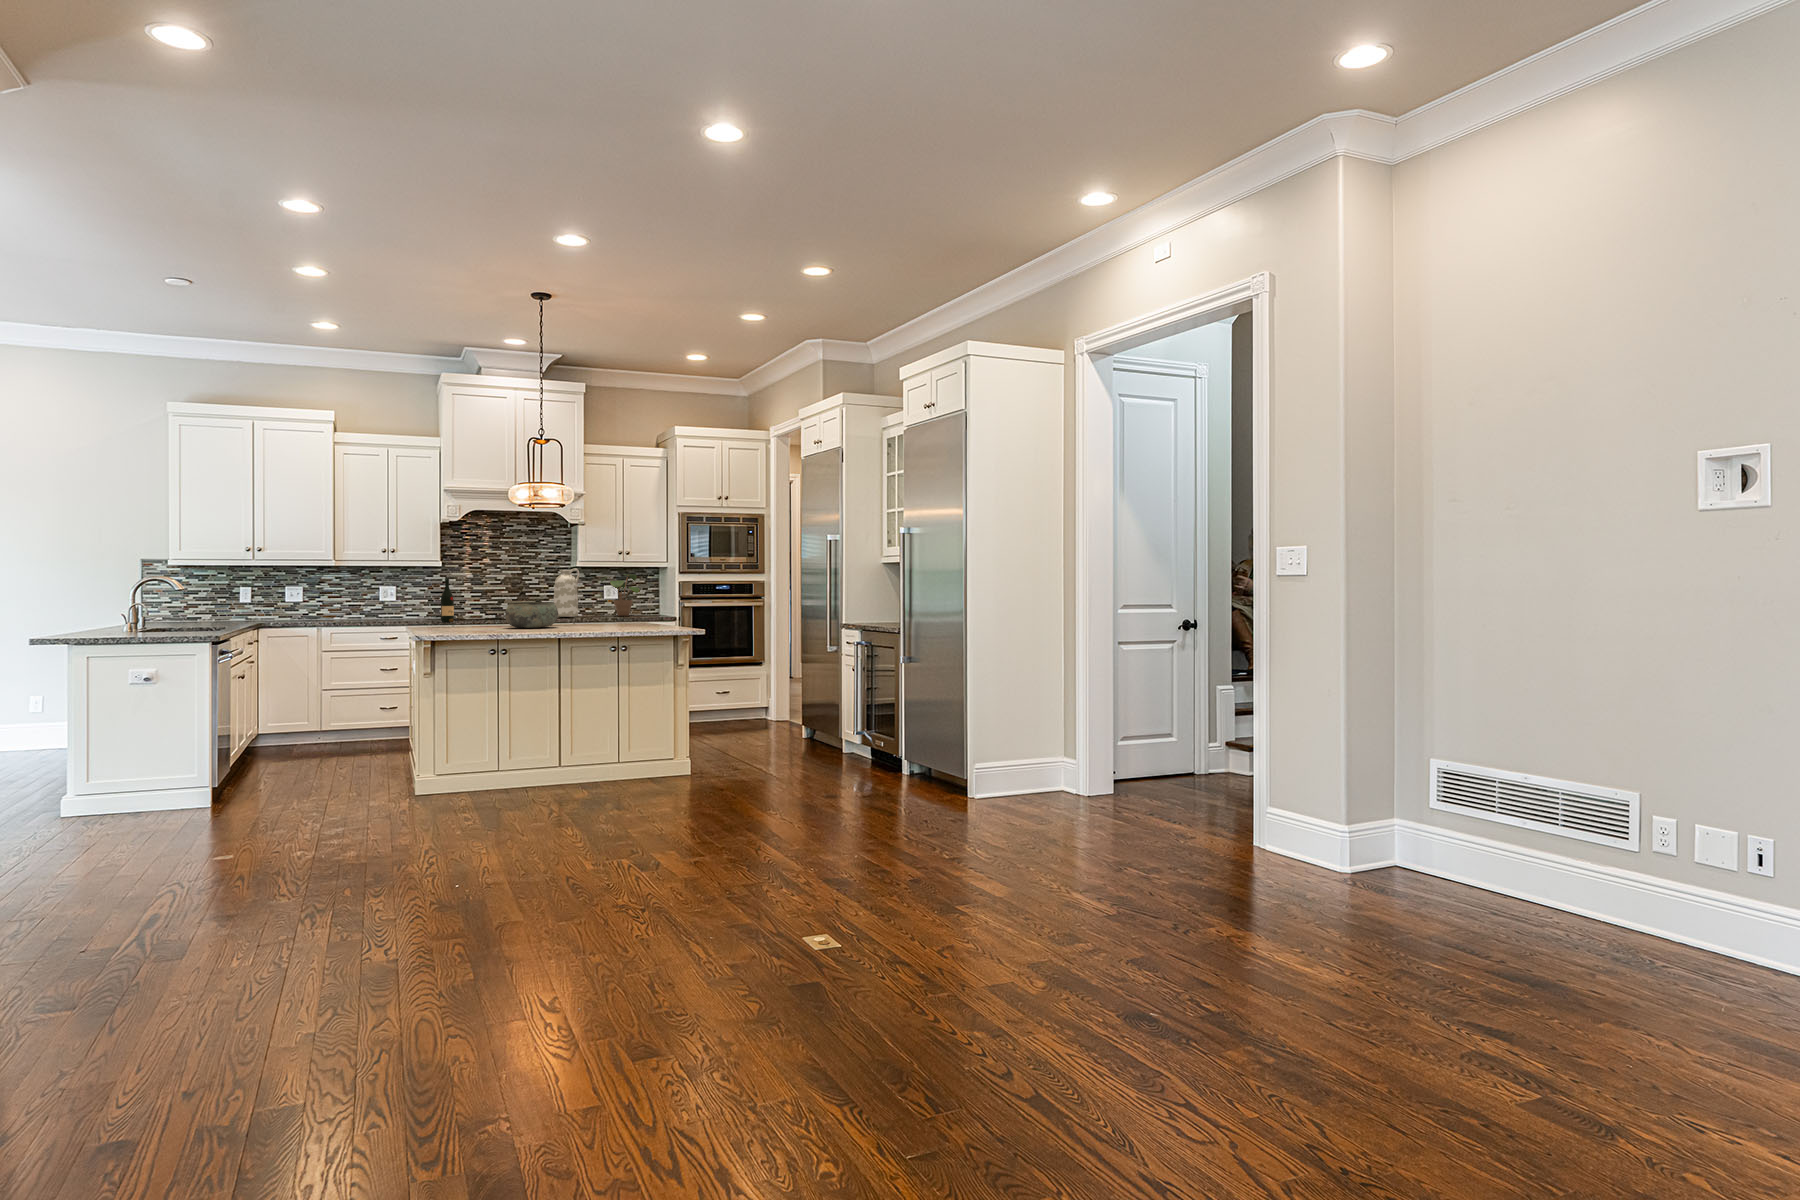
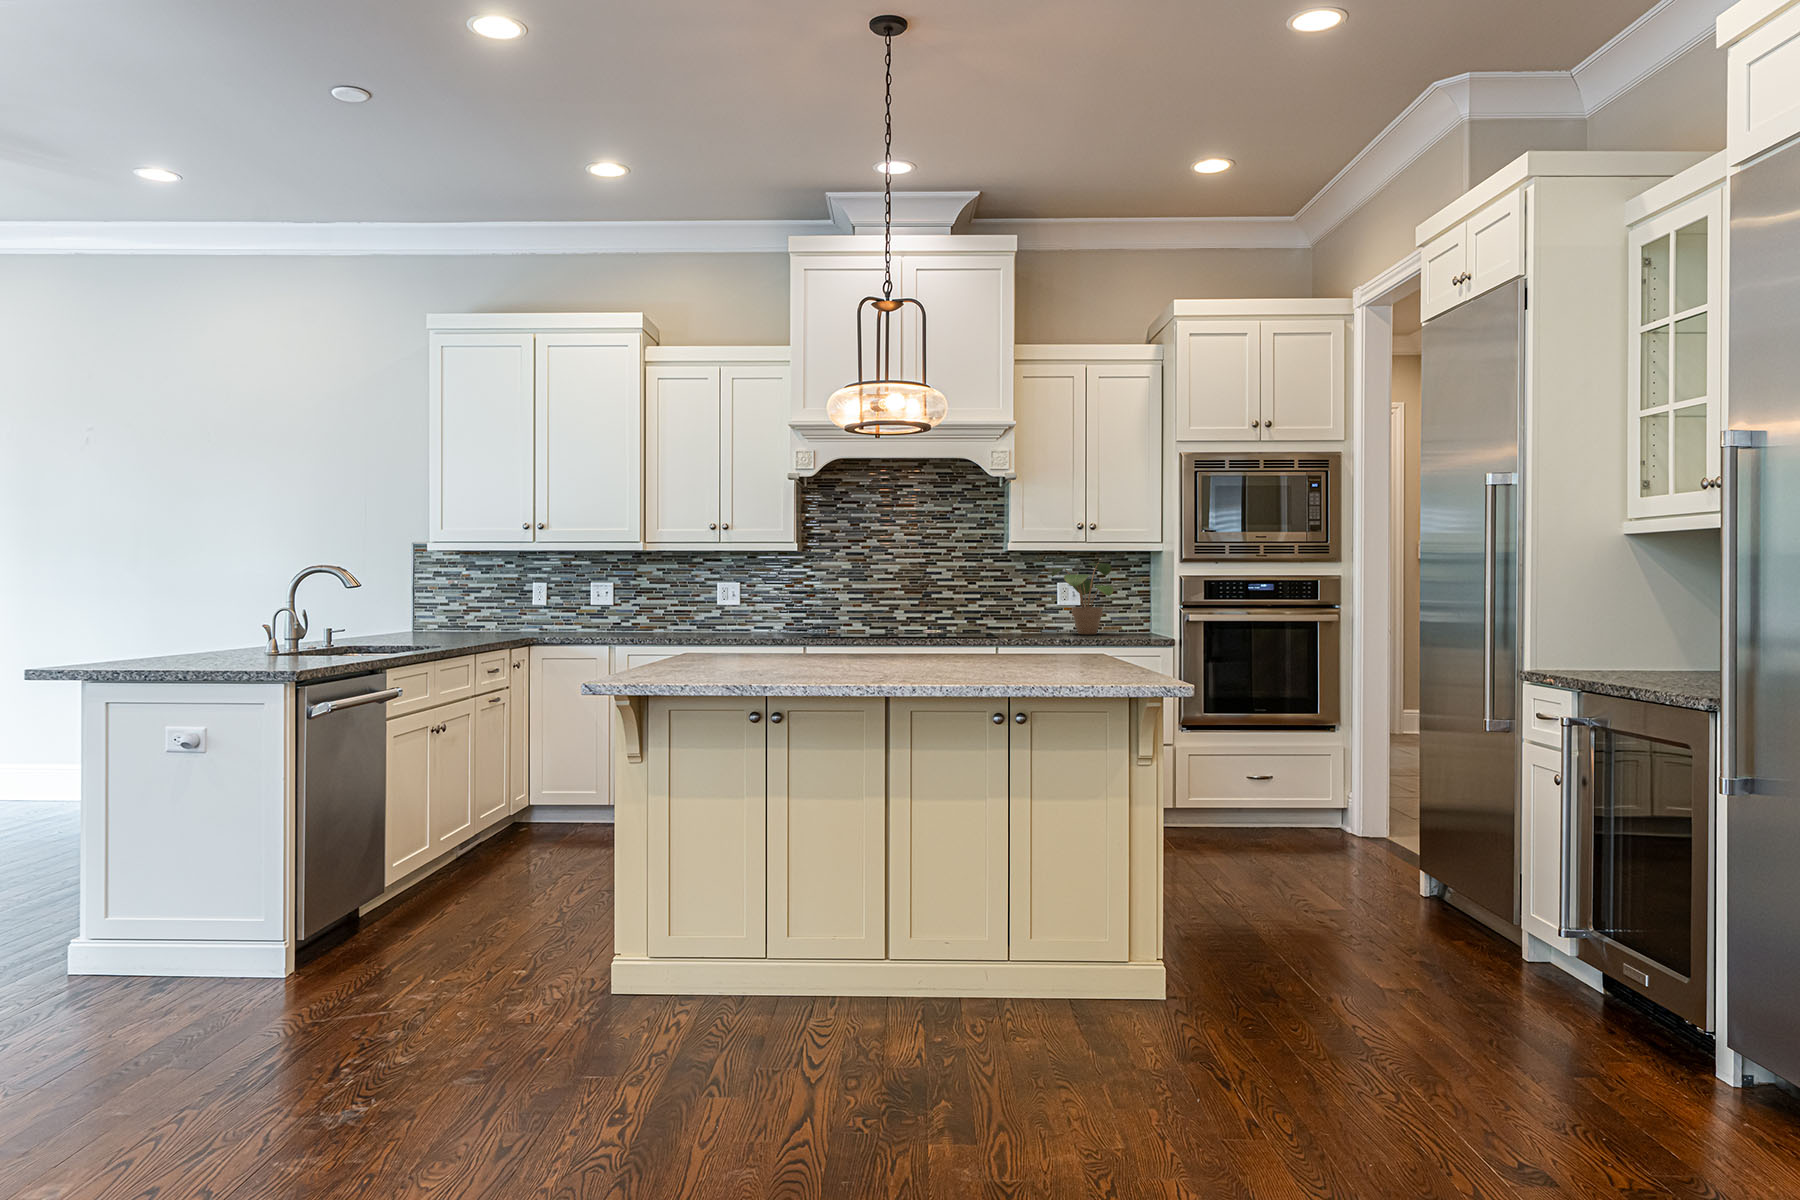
vase: present [554,568,580,617] -> none [973,554,1016,634]
wine bottle: present [441,579,458,622] -> none [780,571,809,644]
bowl: present [505,602,558,628] -> none [840,616,934,664]

